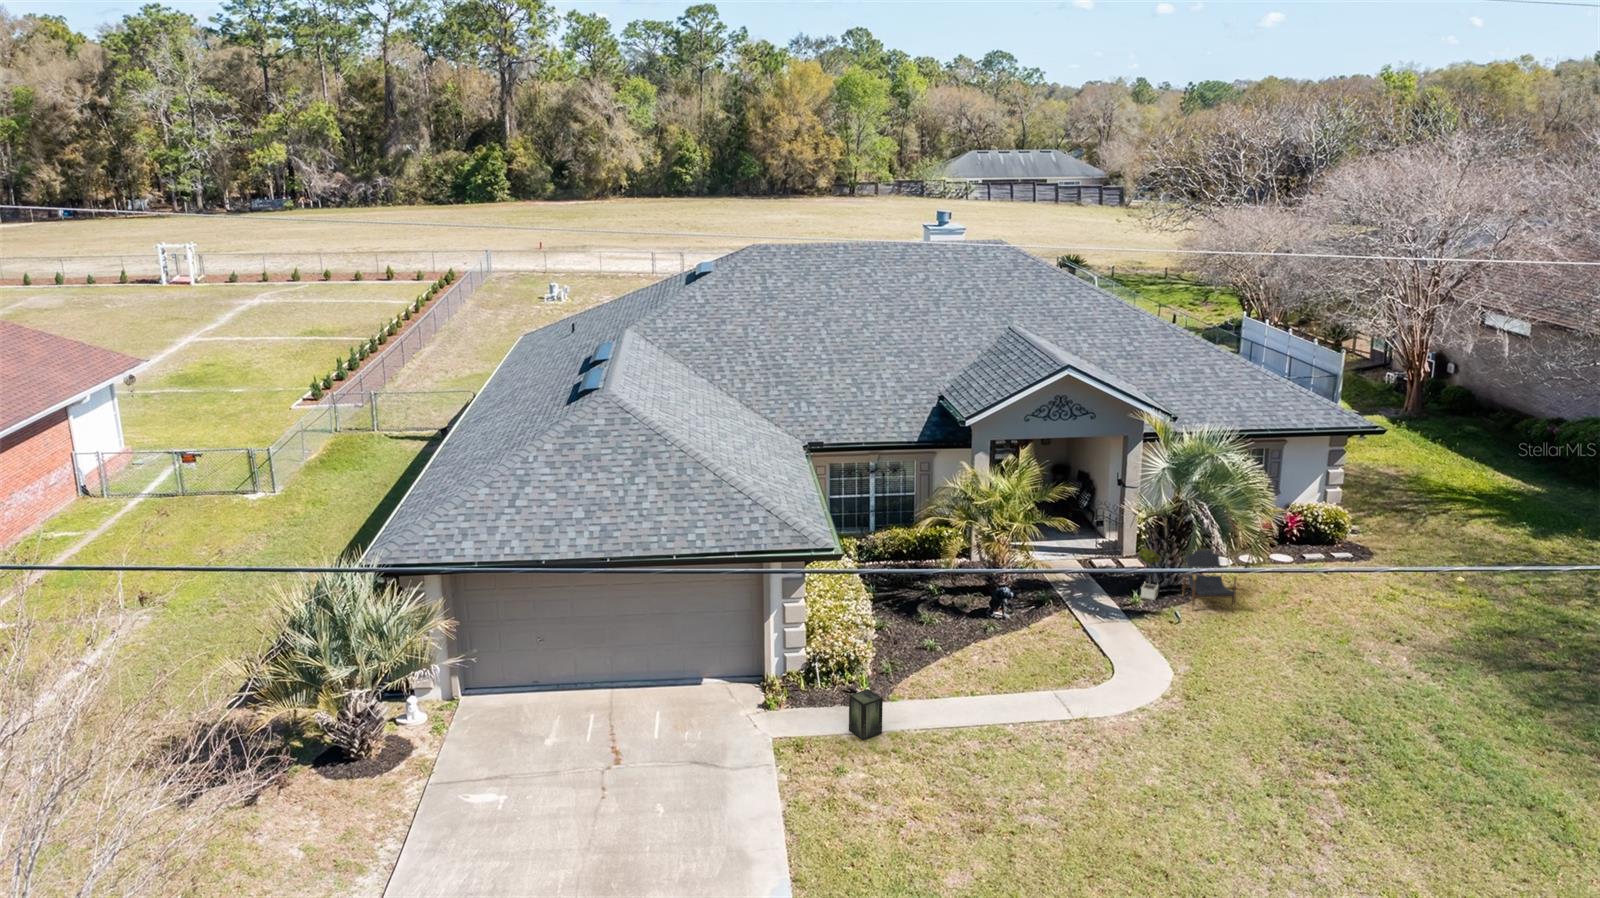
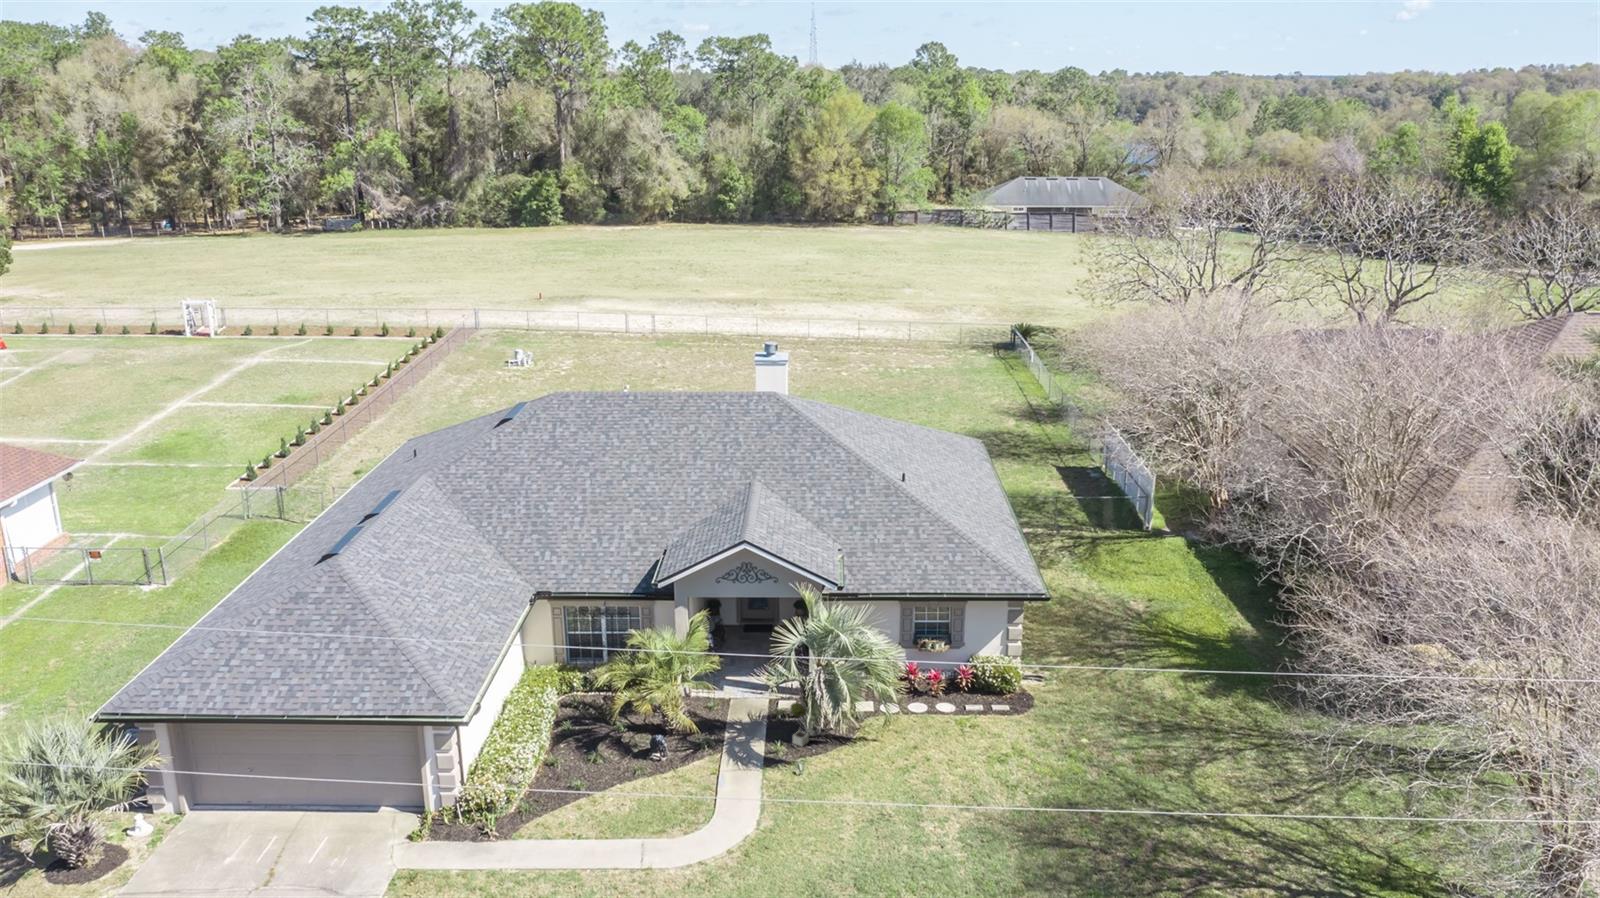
lounge chair: present [1182,550,1237,610] -> none [825,706,863,761]
storage box: present [849,689,883,740] -> none [457,834,483,877]

